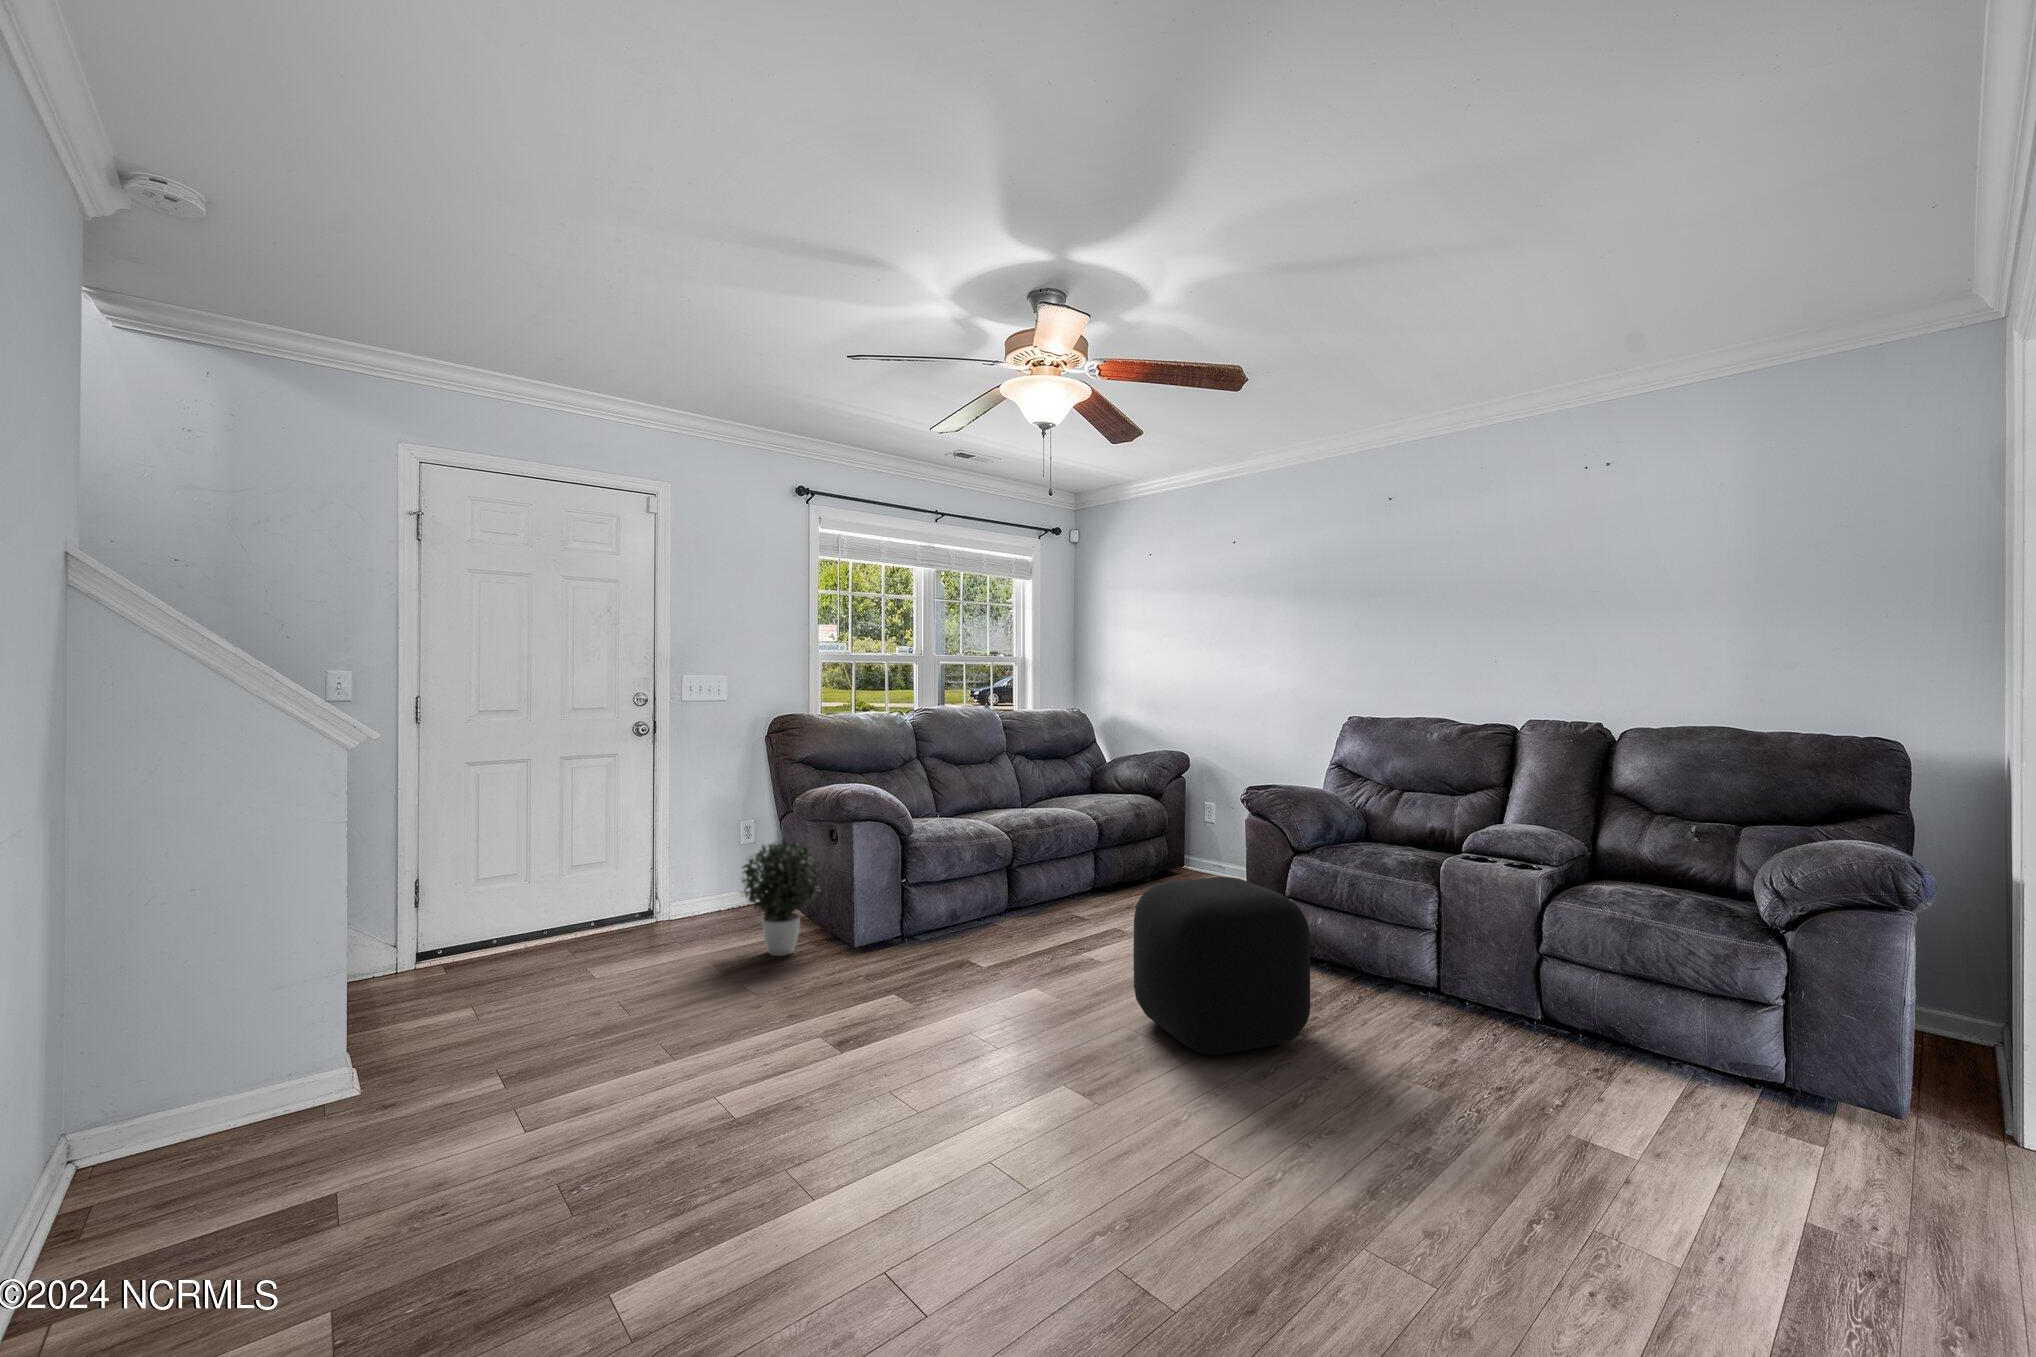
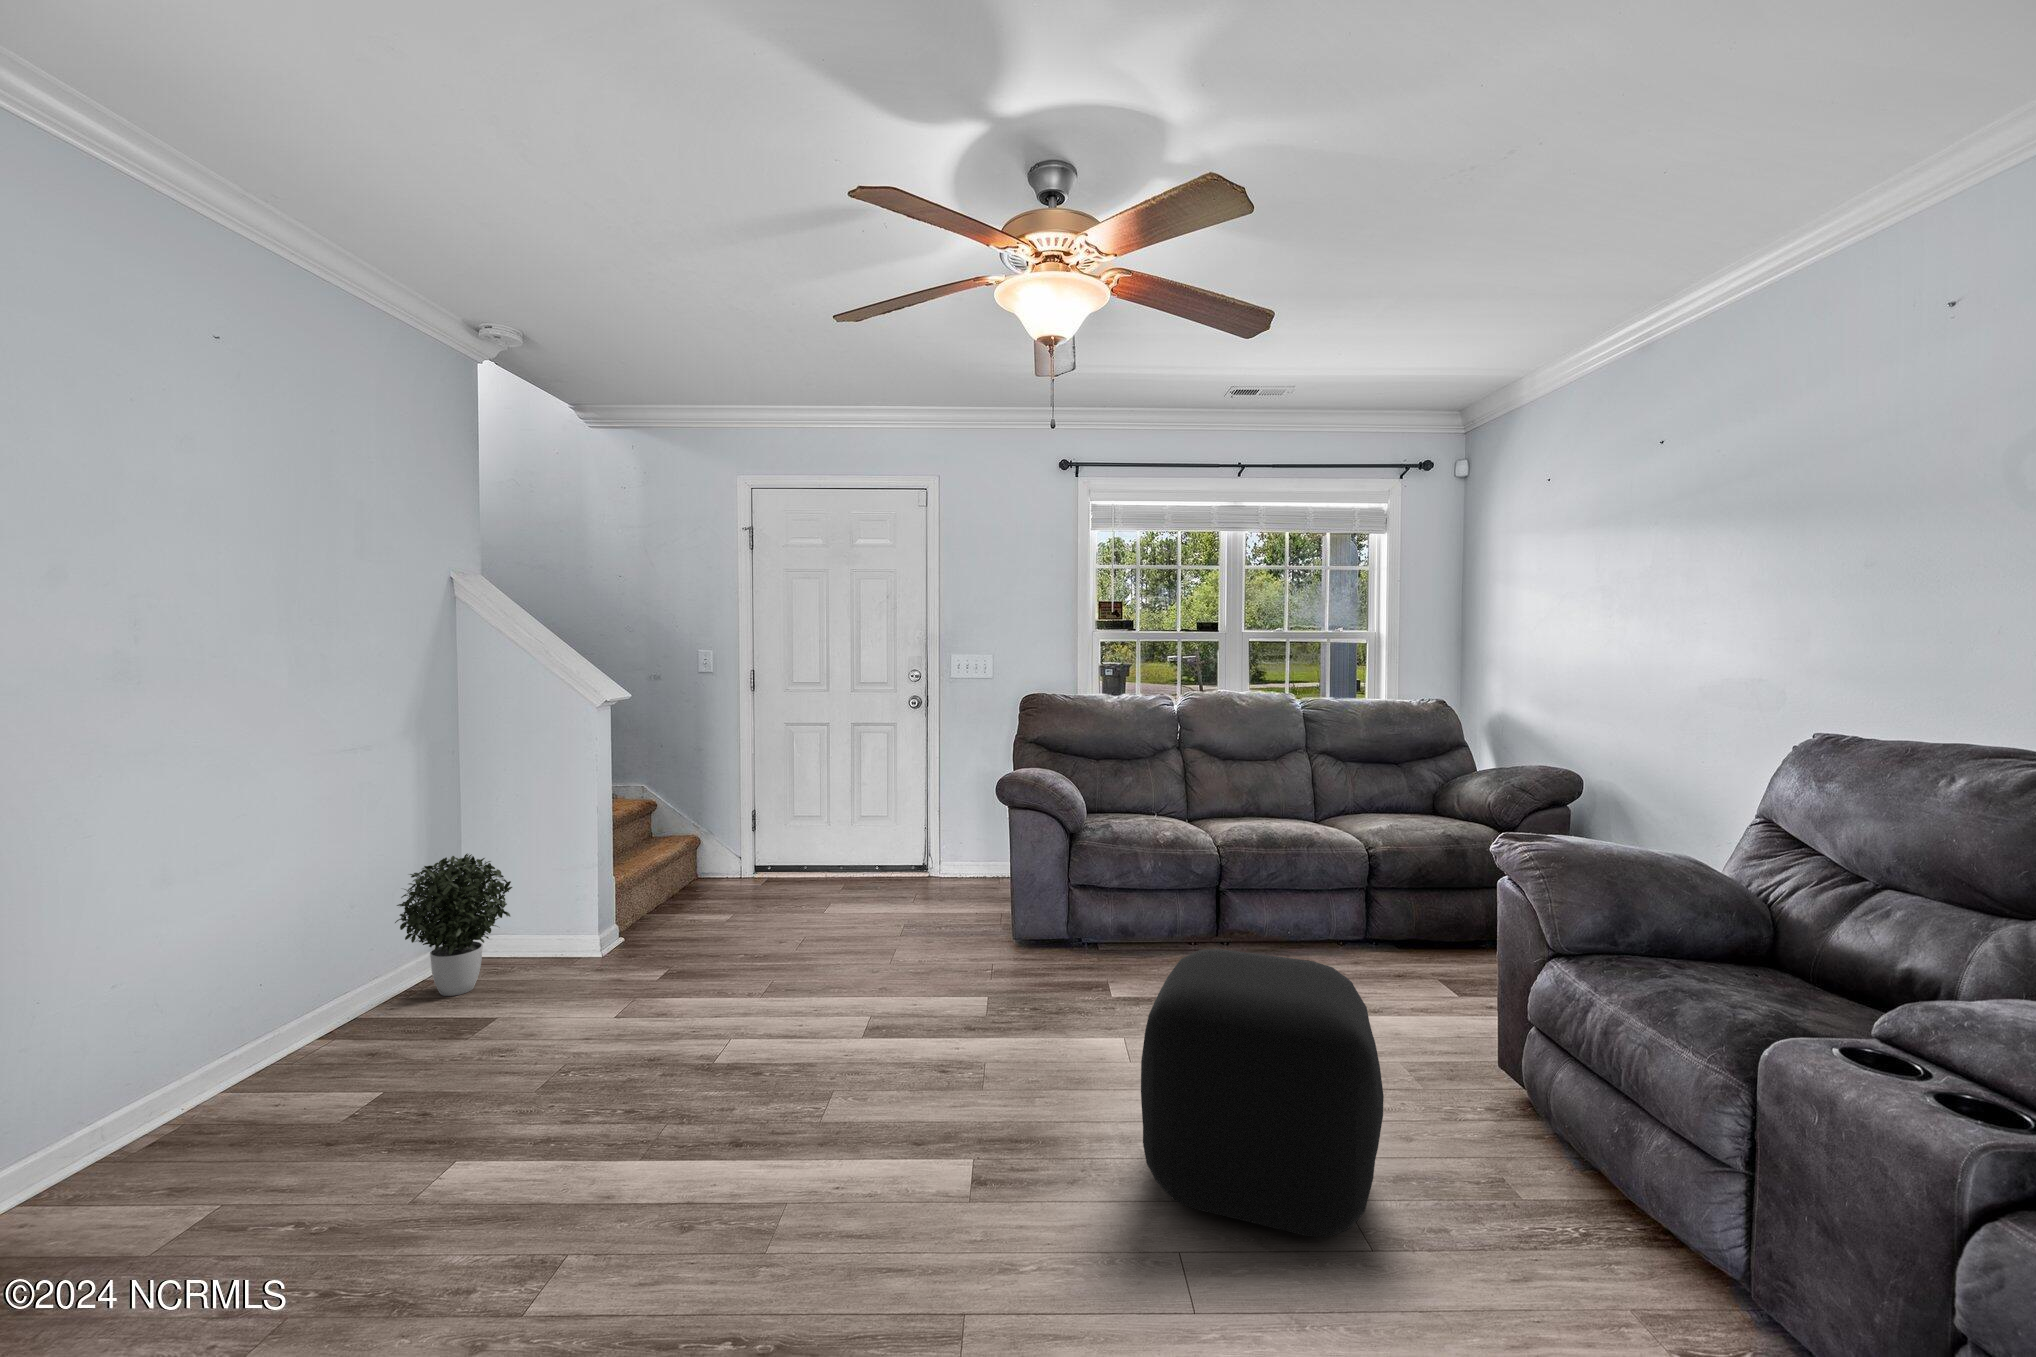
potted plant: present [741,840,819,956] -> present [395,854,512,996]

